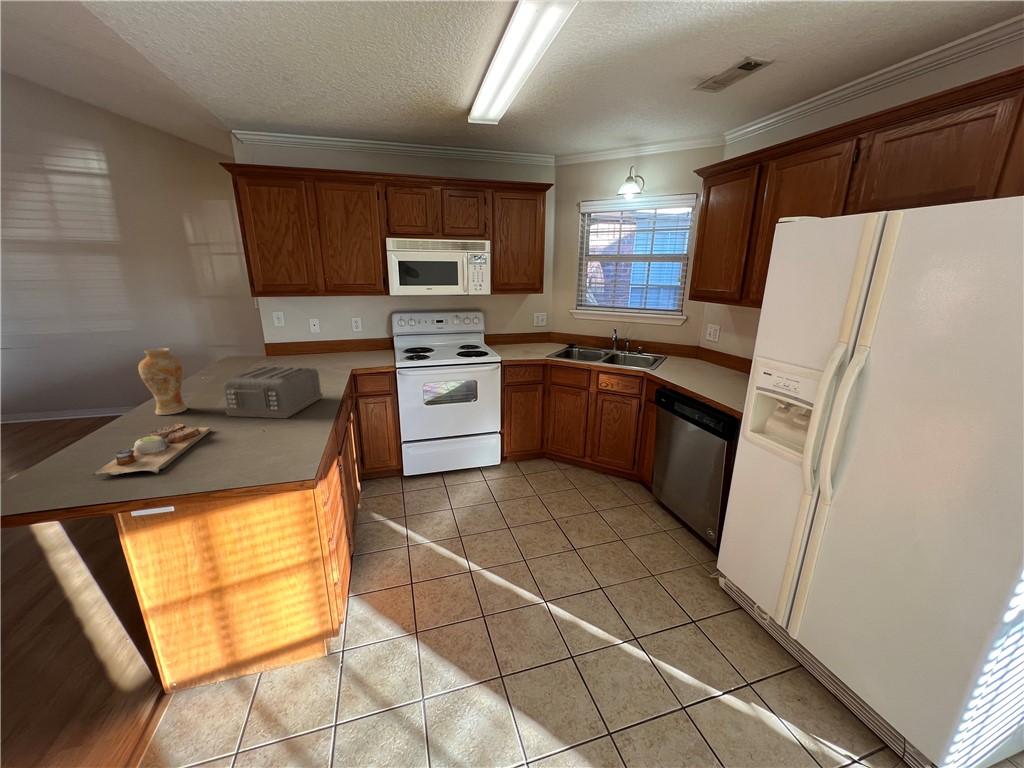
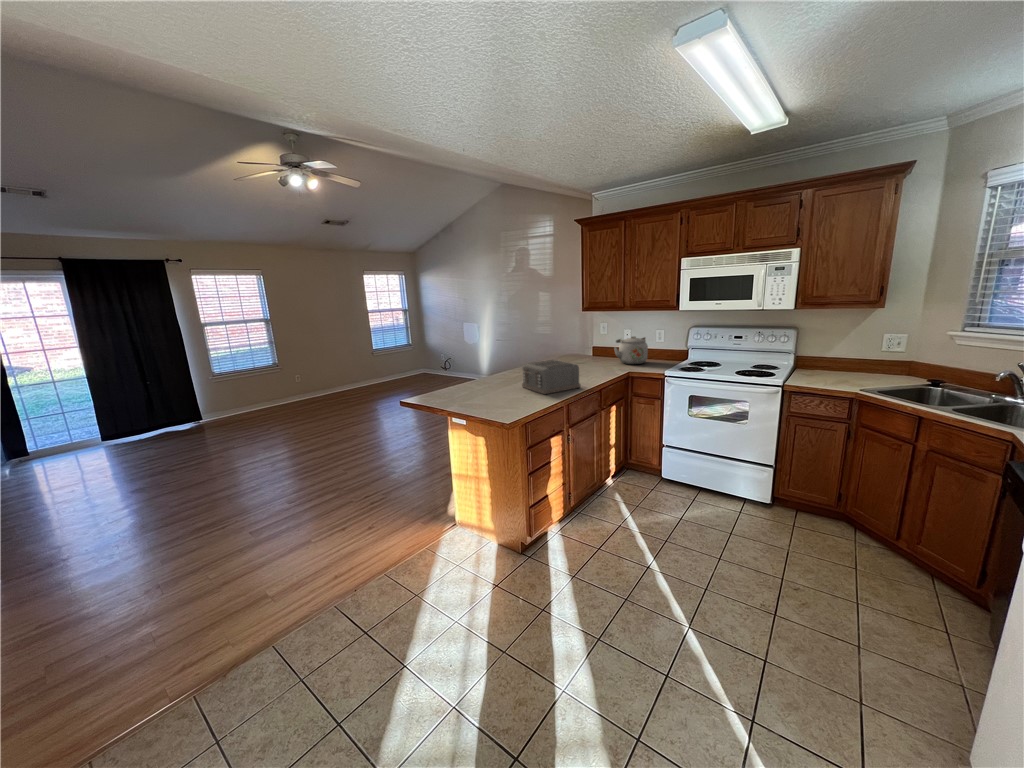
kettle: none [307,326,351,359] -> present [614,336,648,364]
vase: present [138,348,187,415] -> none [494,342,514,381]
cutting board: present [93,423,211,475] -> none [448,385,506,405]

